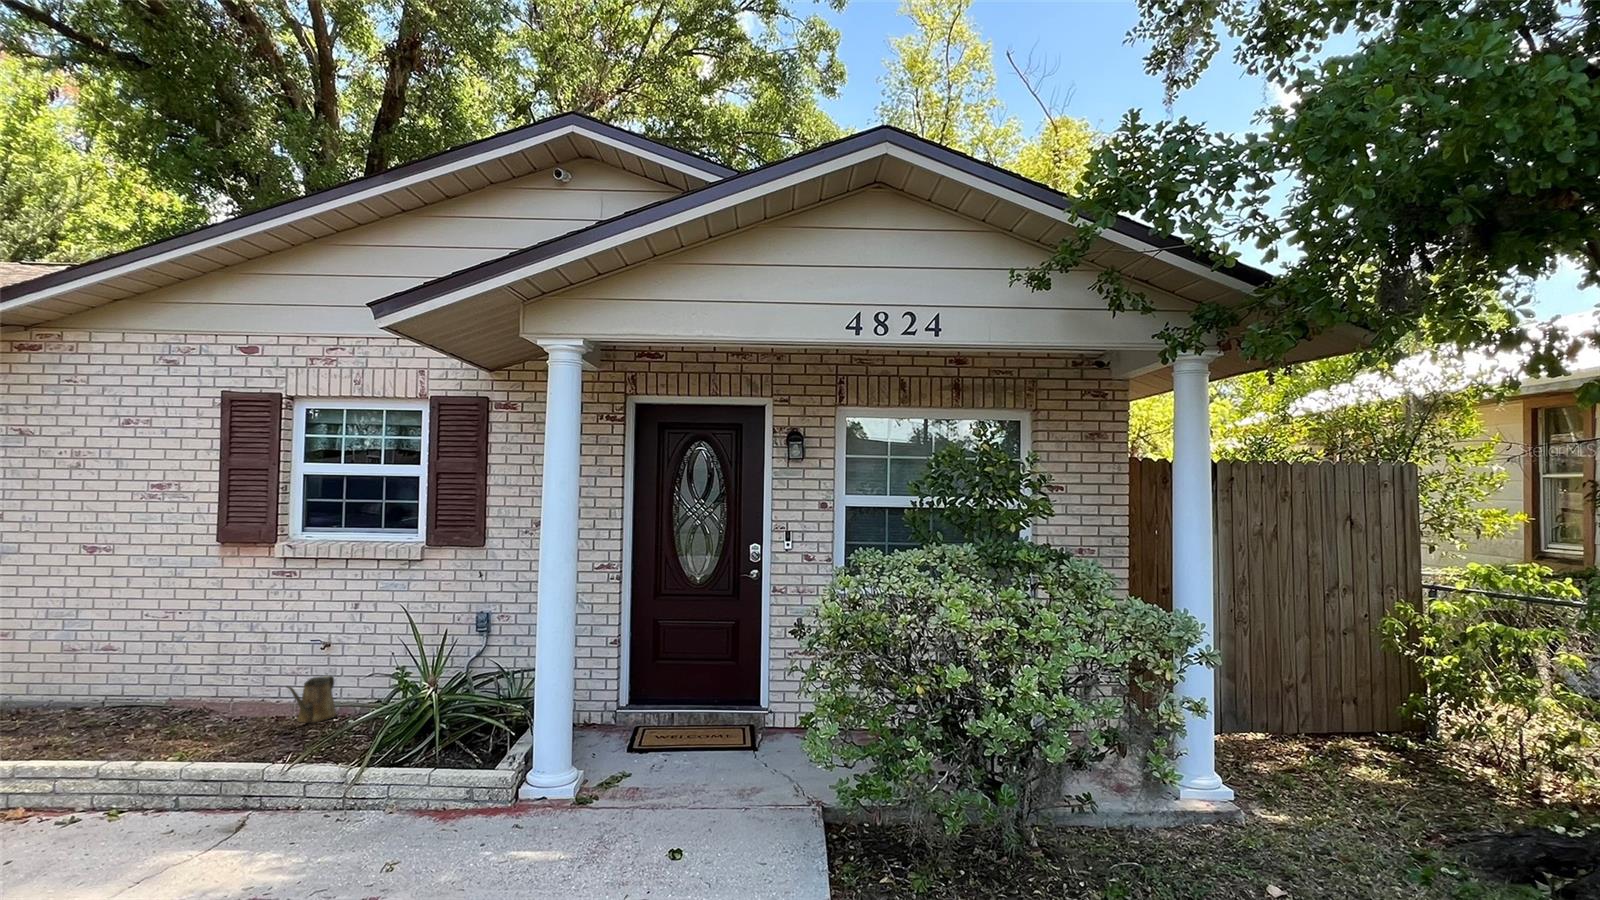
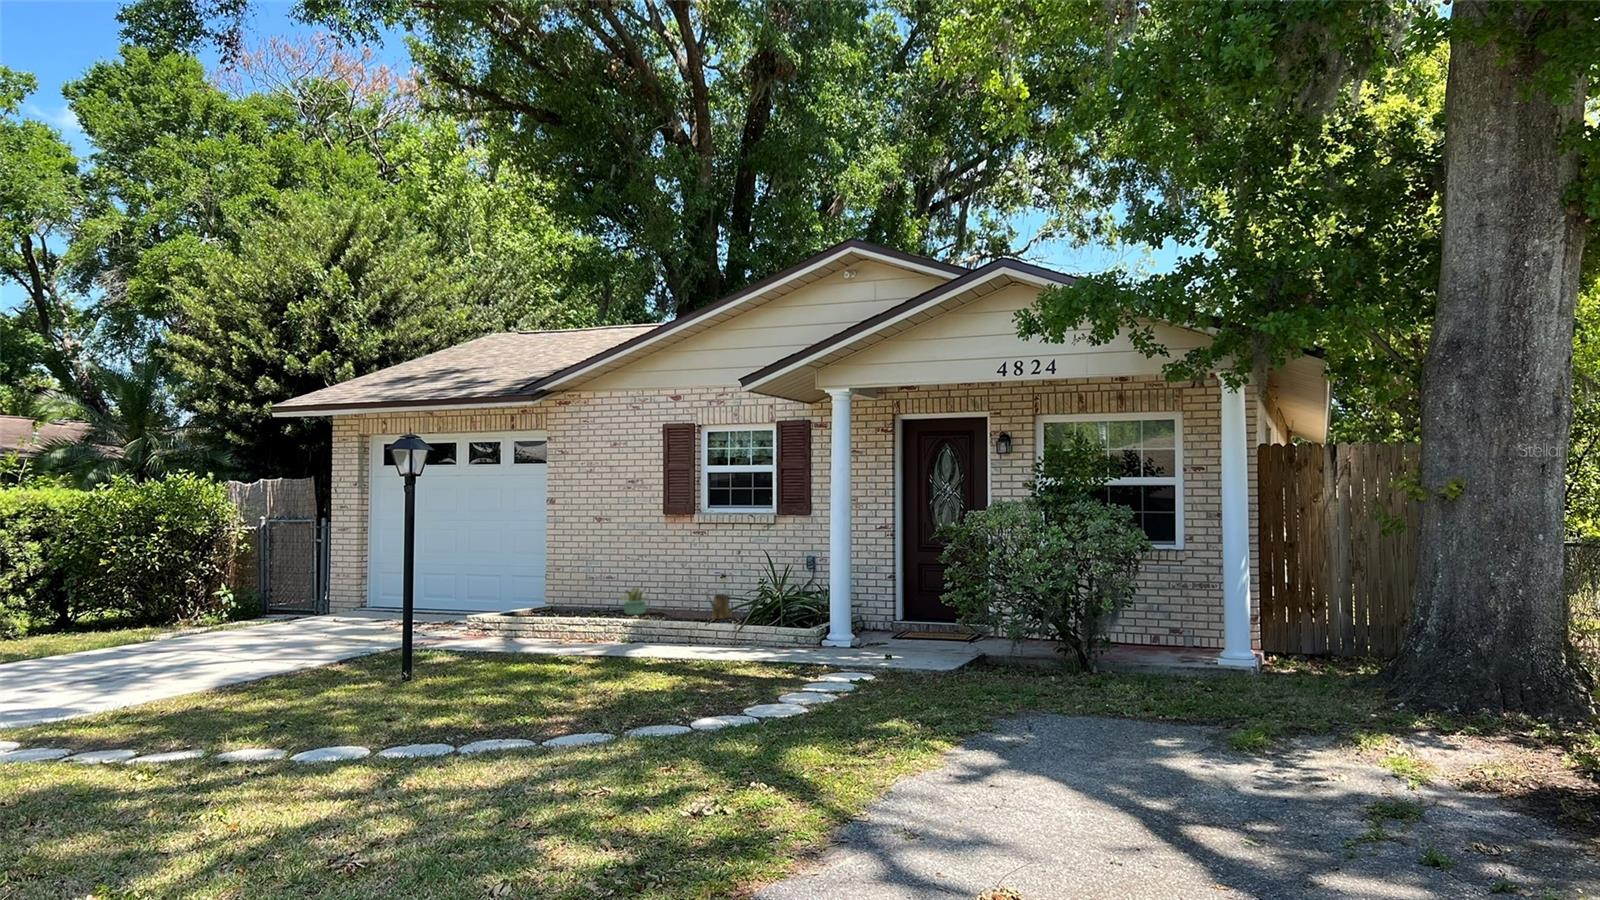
decorative plant: none [108,669,175,720] -> present [620,588,648,615]

